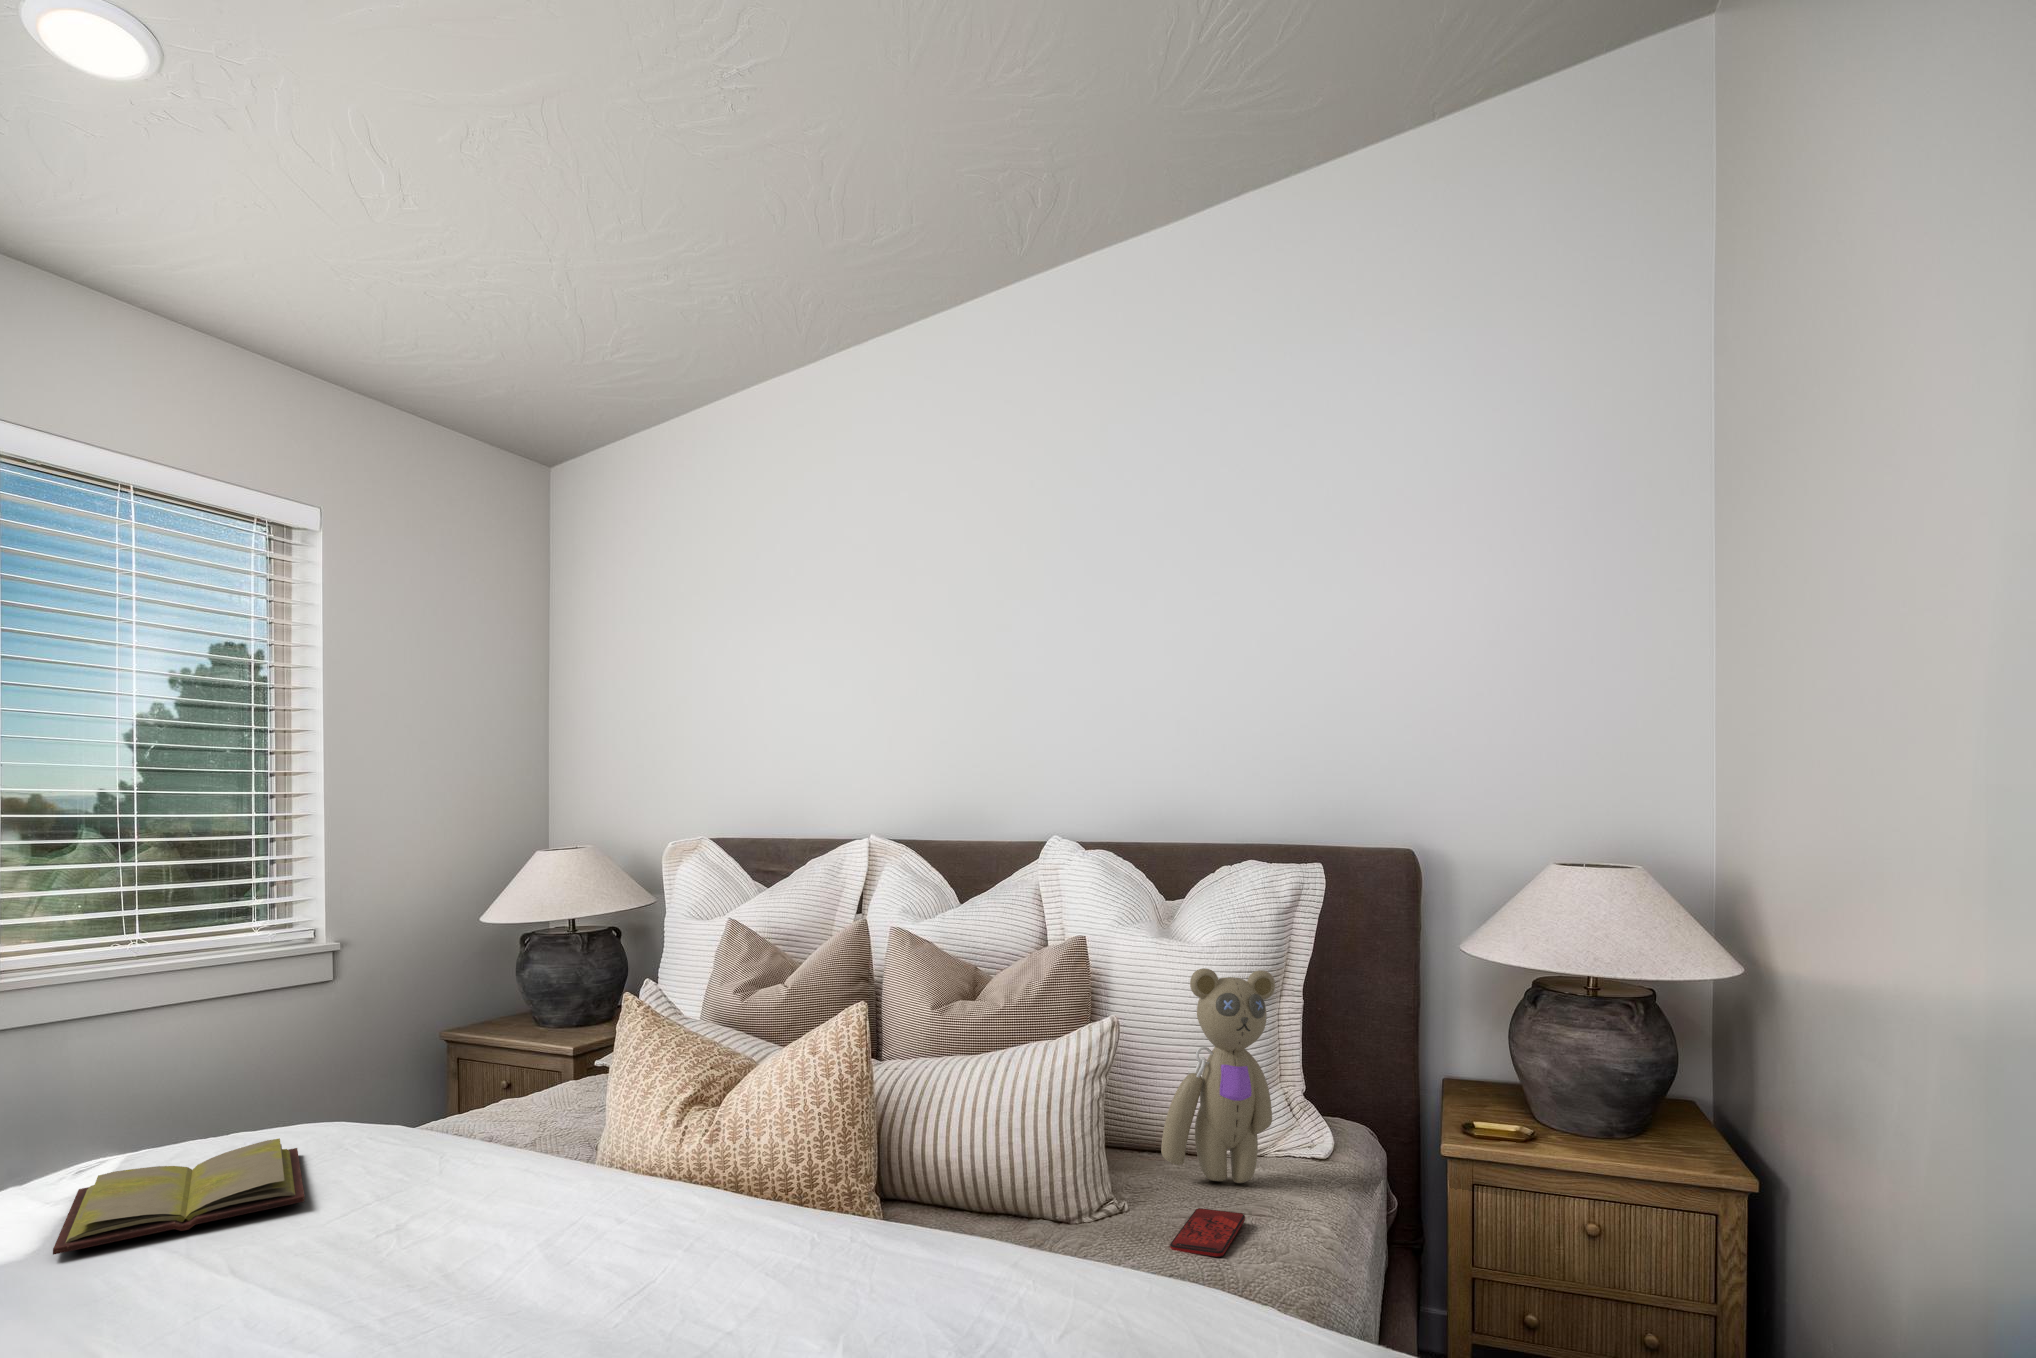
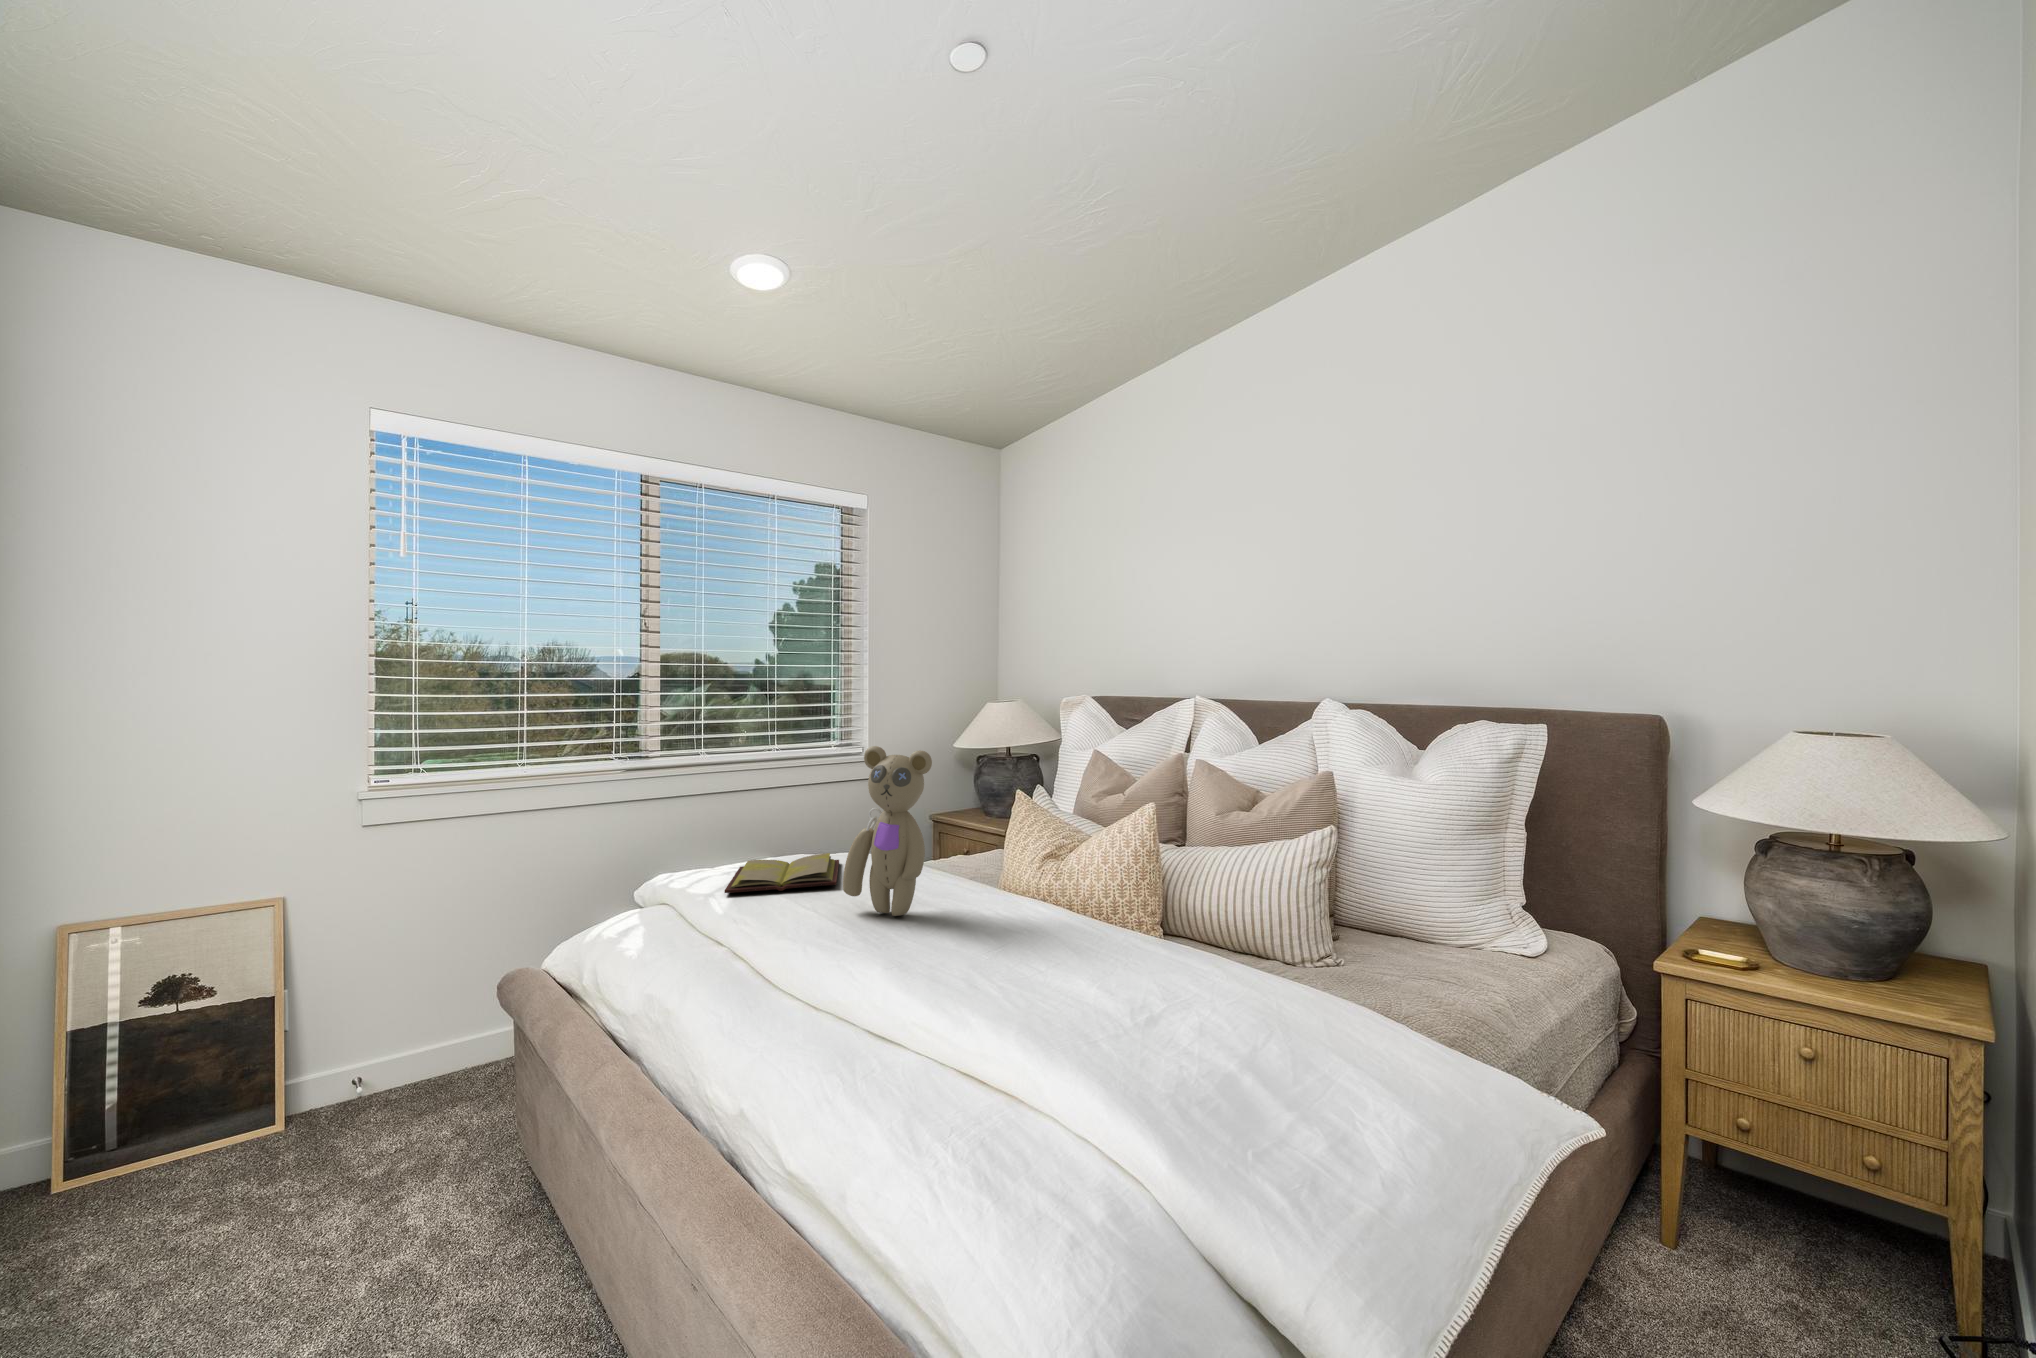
teddy bear: present [1161,968,1275,1183] -> present [843,746,932,916]
smartphone: present [1170,1208,1245,1257] -> none [1368,972,1438,1003]

